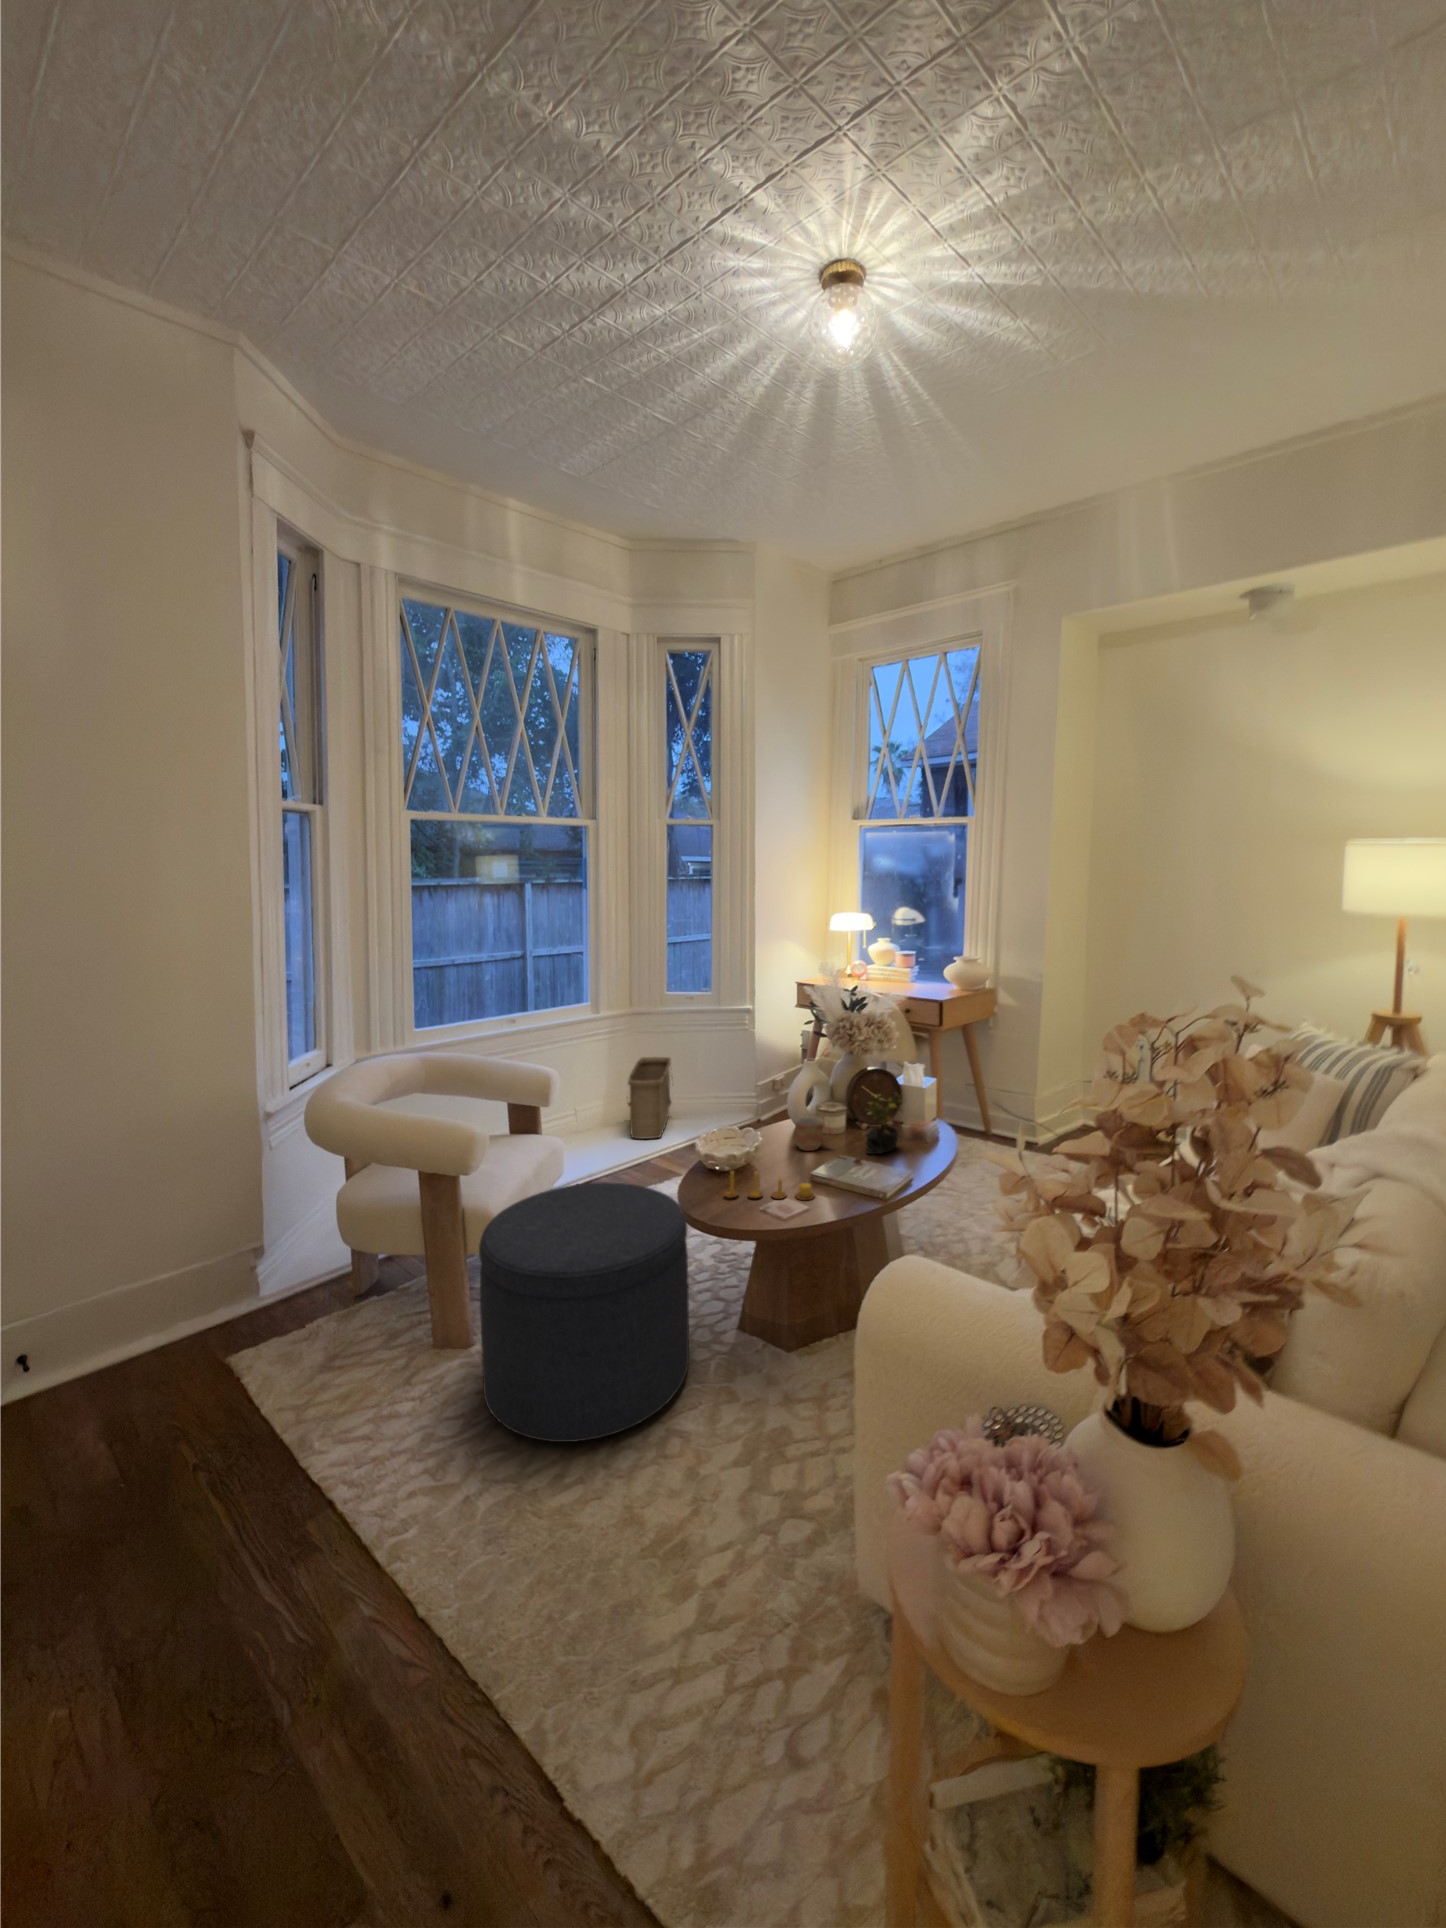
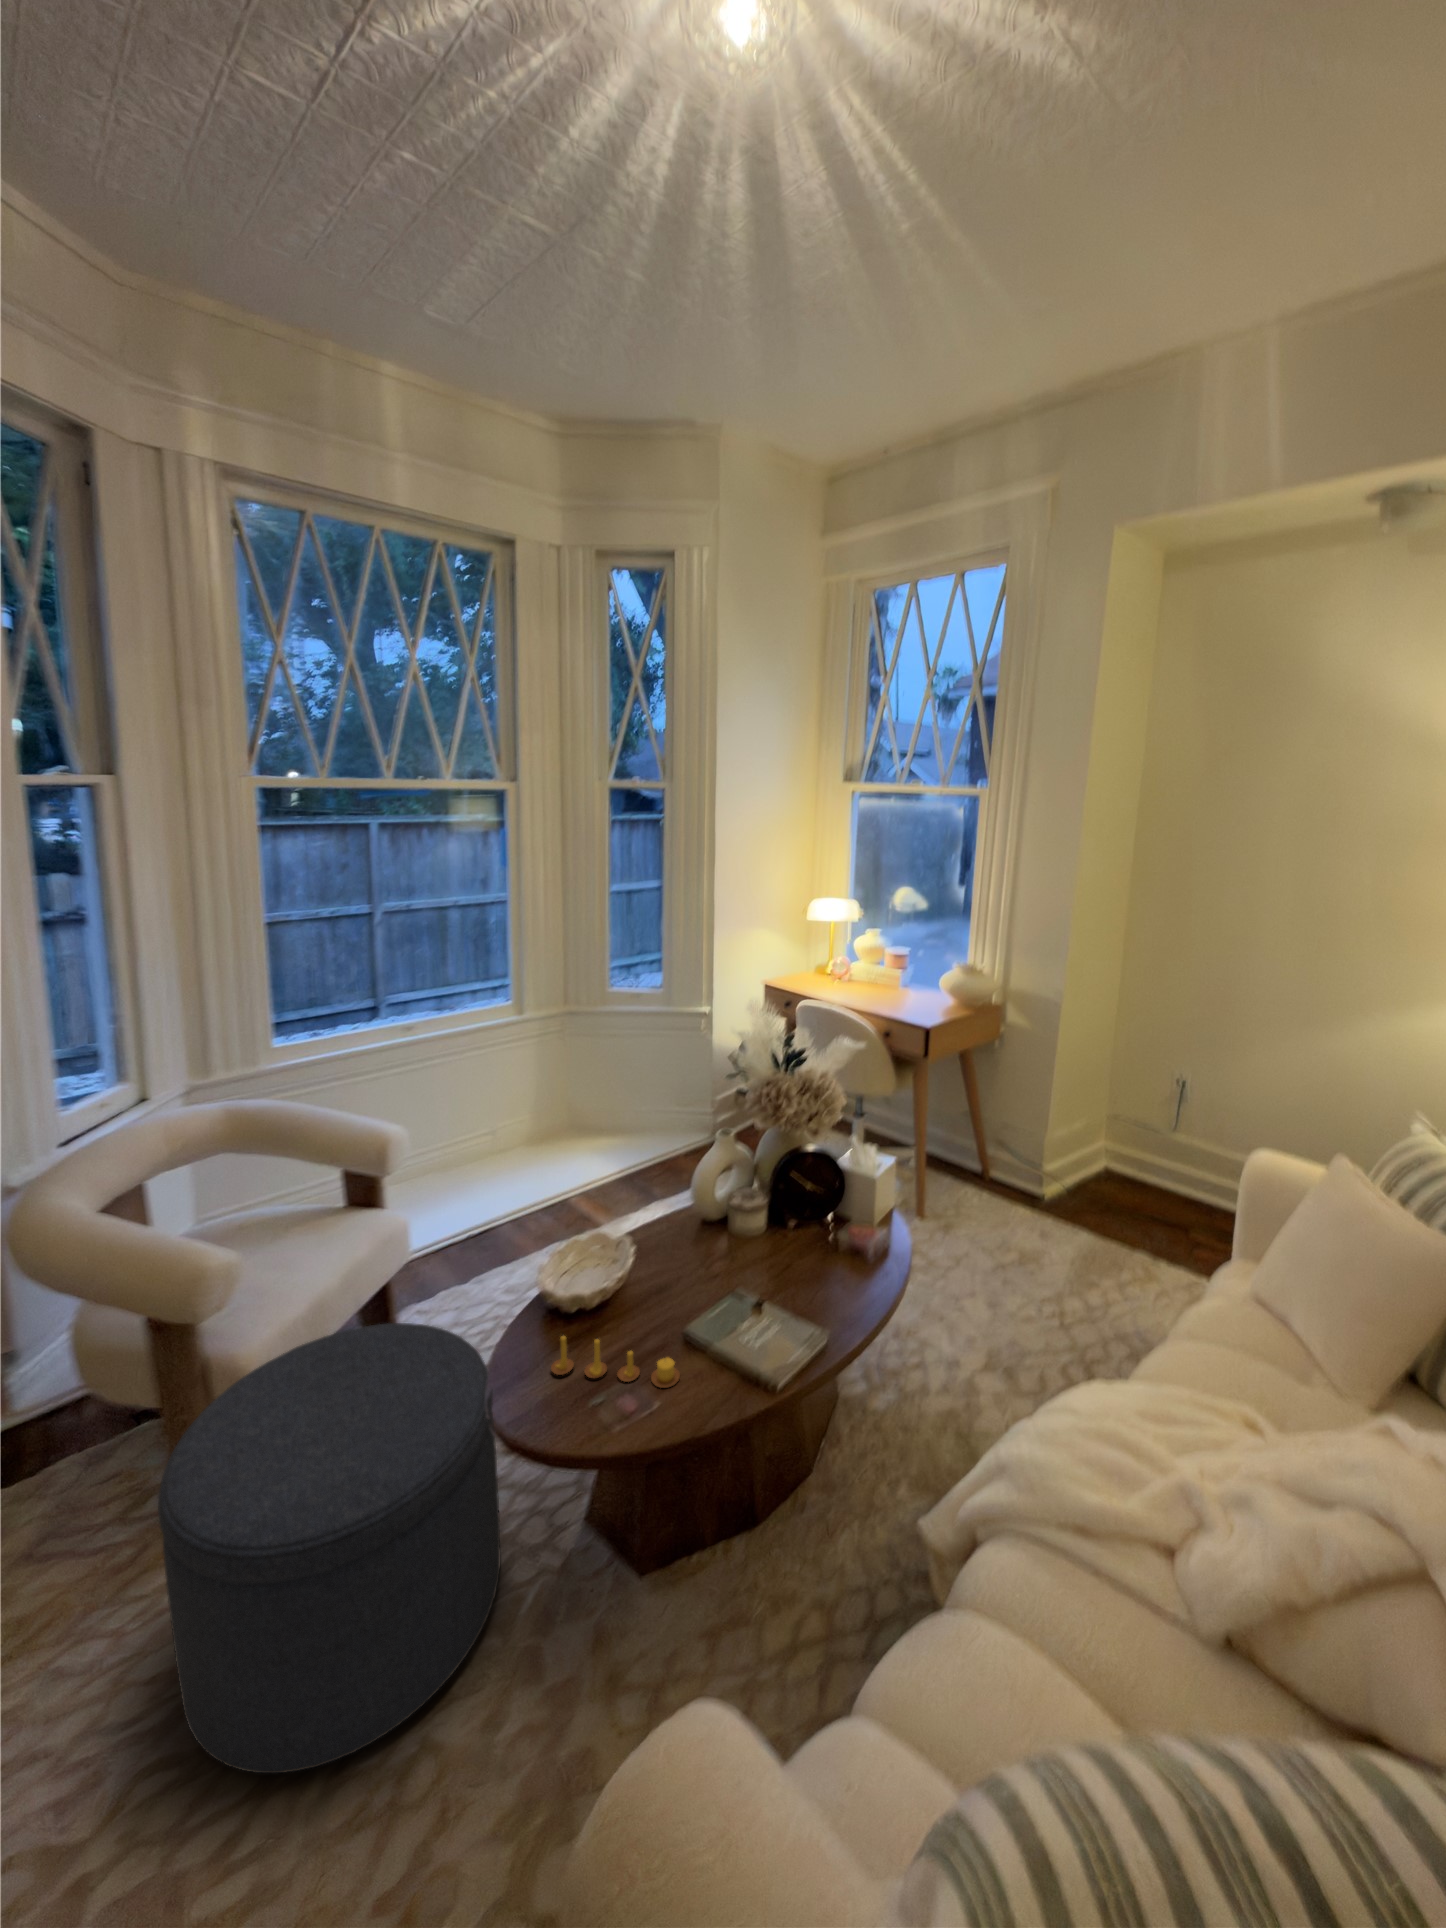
basket: present [628,1057,671,1139] -> none [546,1064,611,1170]
succulent plant: present [866,1094,904,1154] -> none [774,1200,836,1287]
mug: present [794,1116,831,1151] -> none [685,1220,736,1273]

